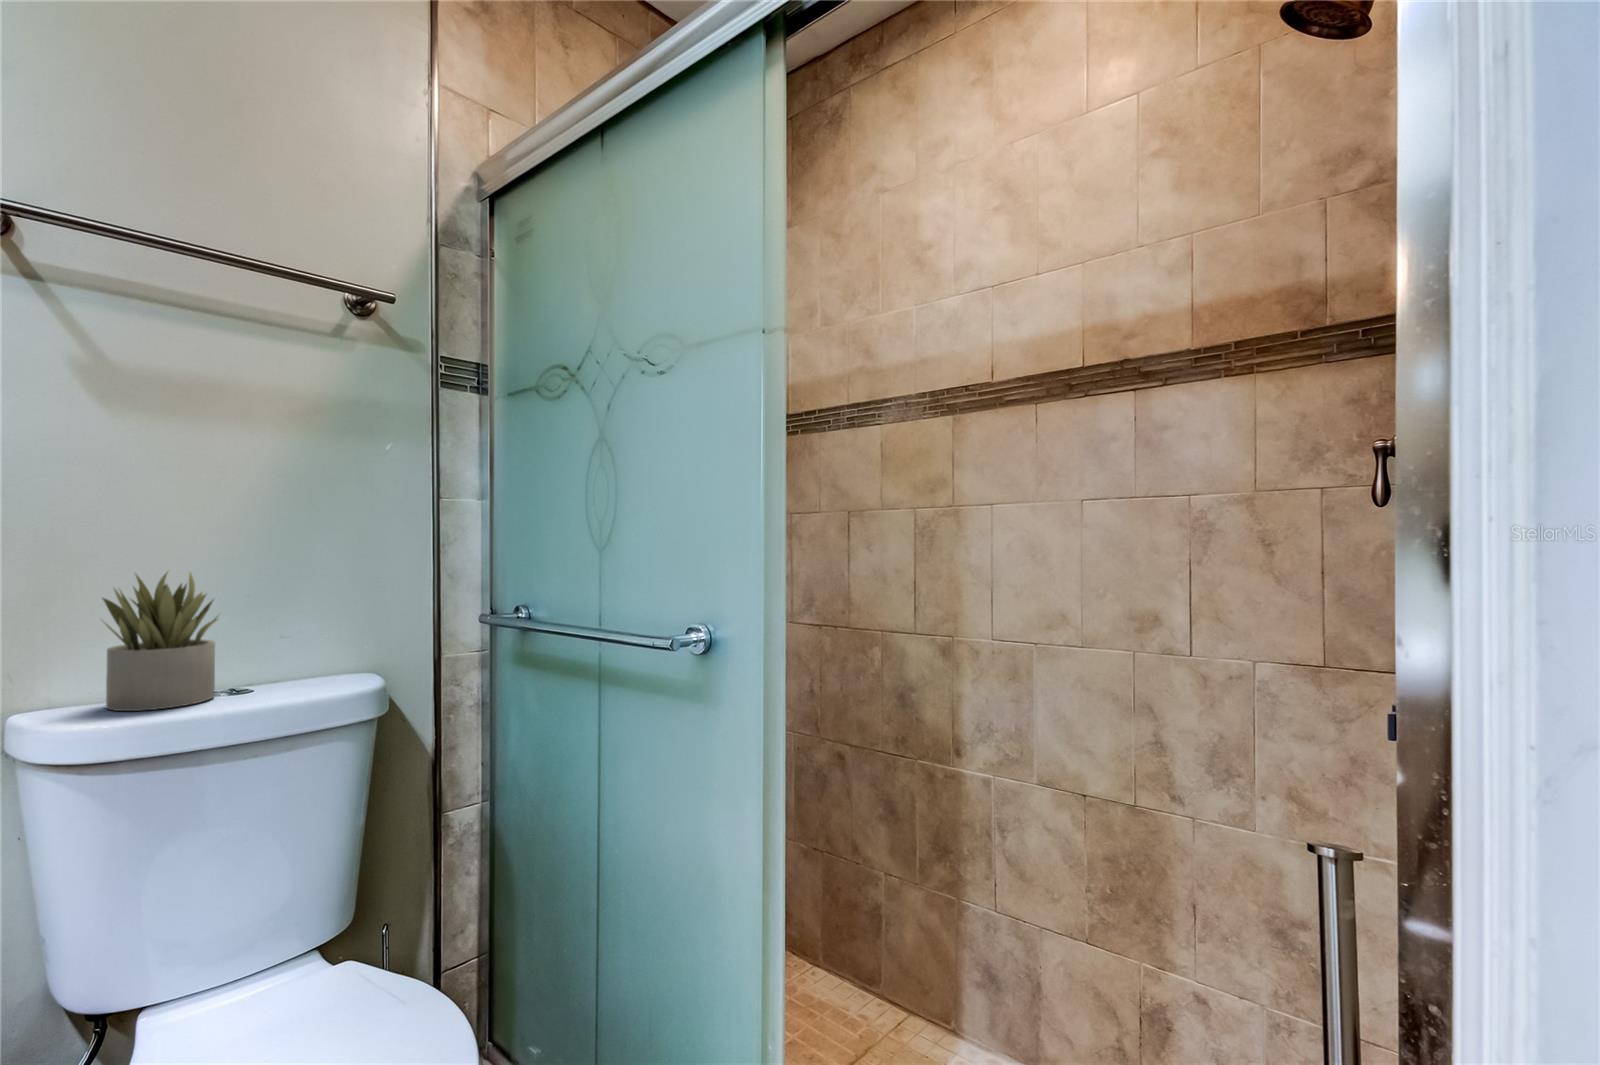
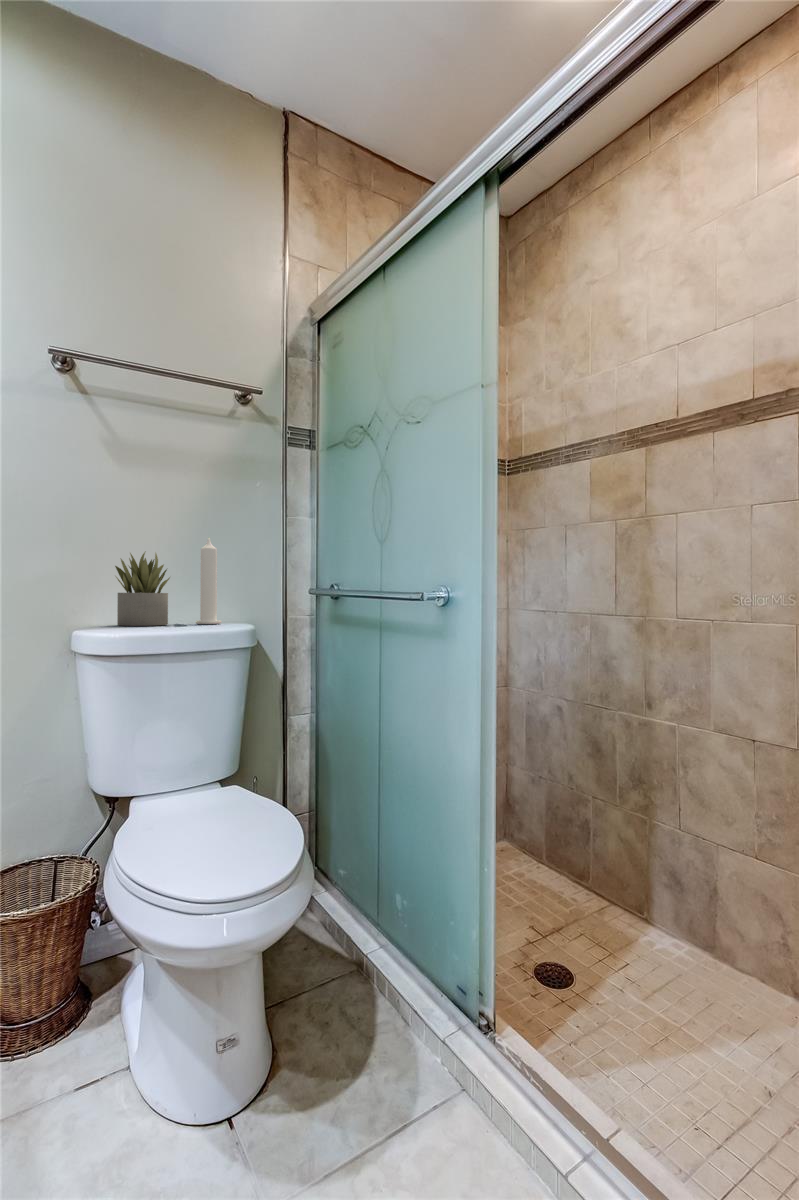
candle: none [271,538,320,687] -> present [196,537,221,624]

